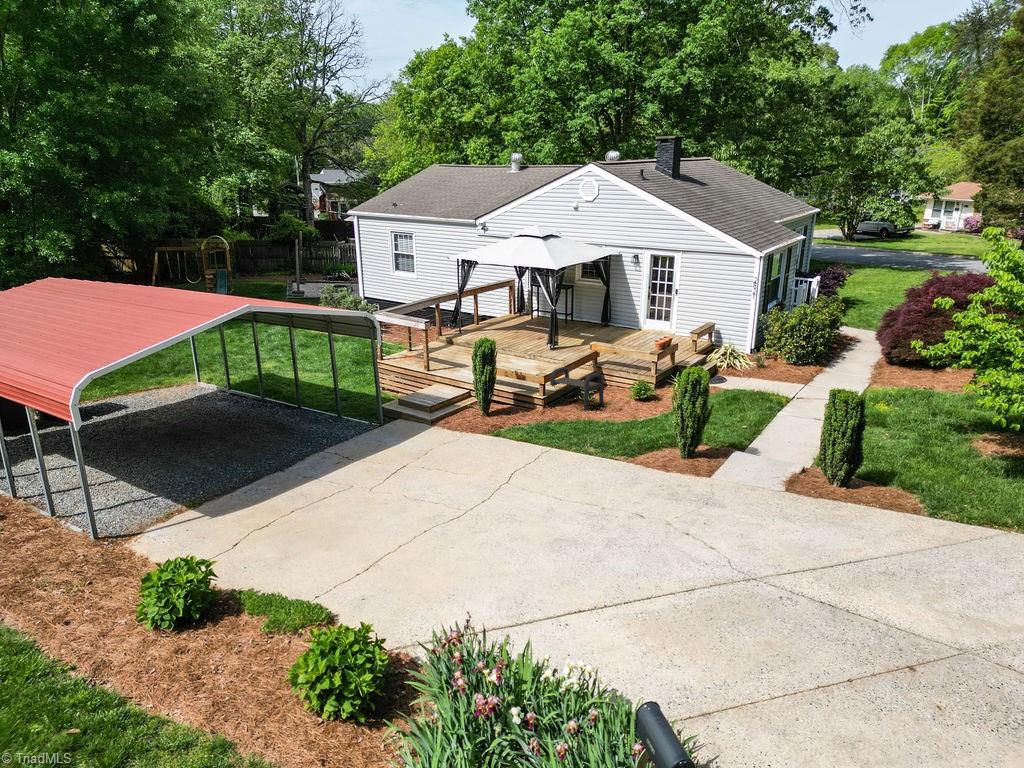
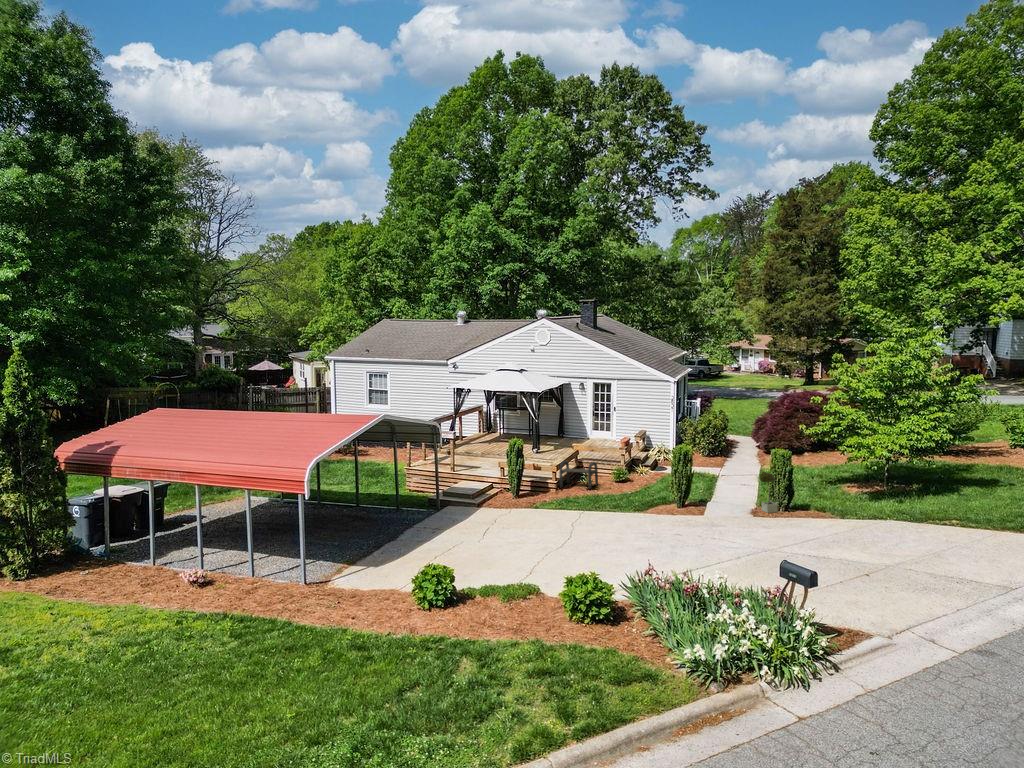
potted tree: none [797,422,827,490] -> present [759,472,778,513]

